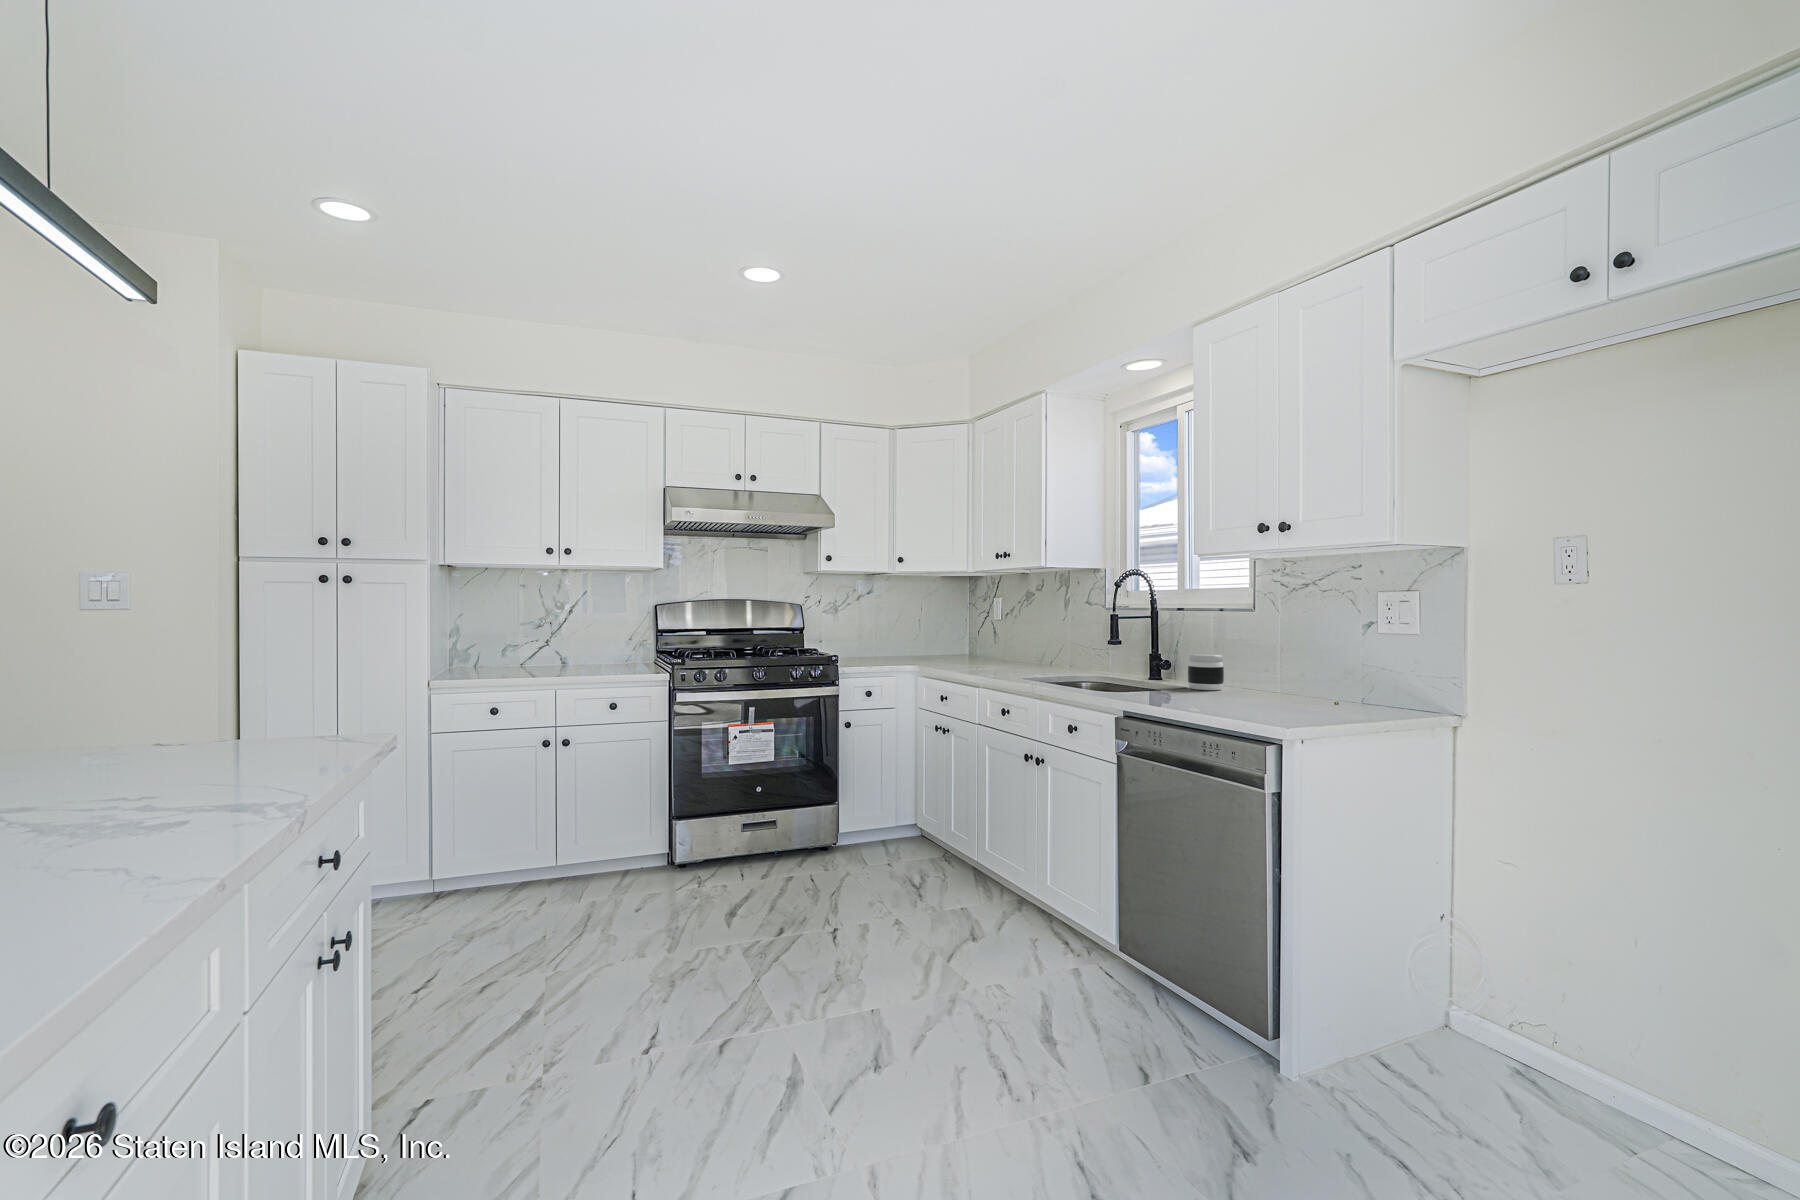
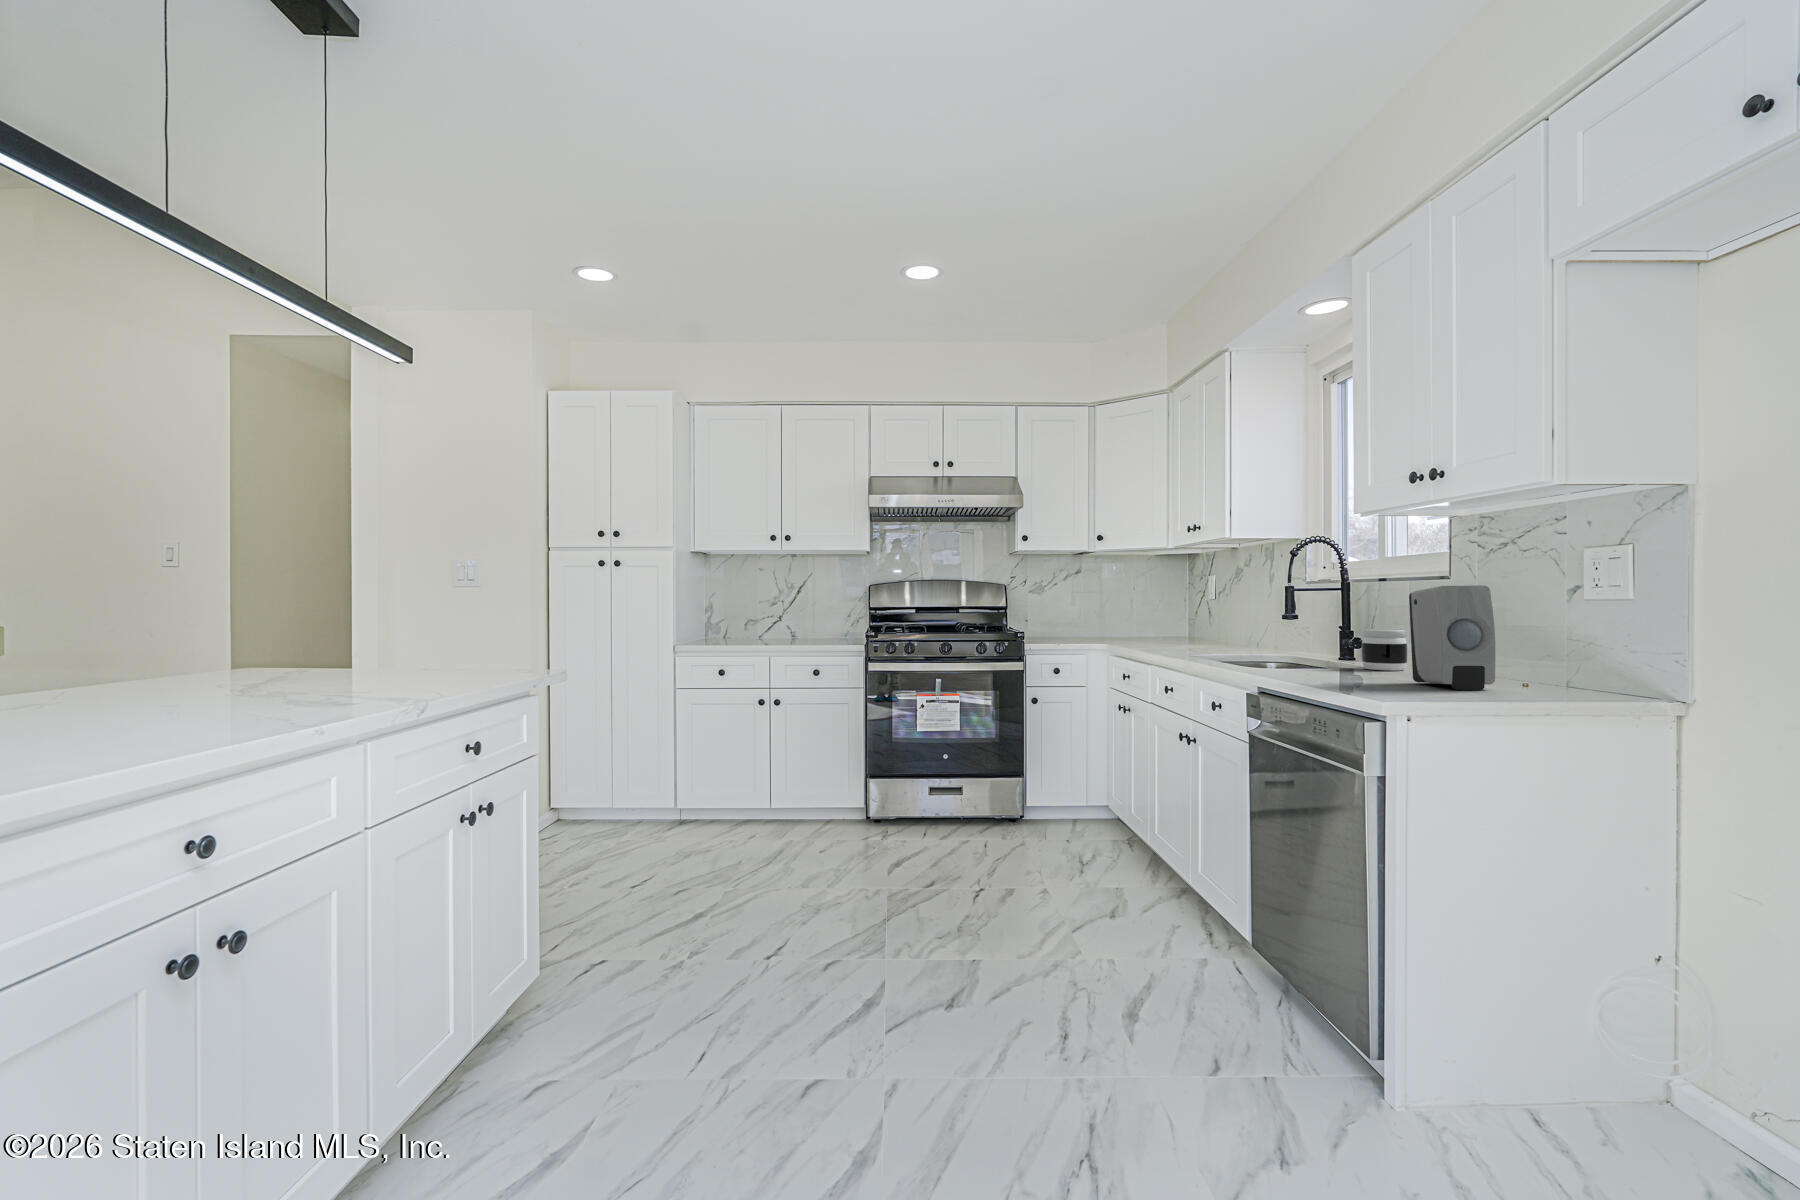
soap dispenser: none [1252,622,1326,710] -> present [1409,585,1495,690]

